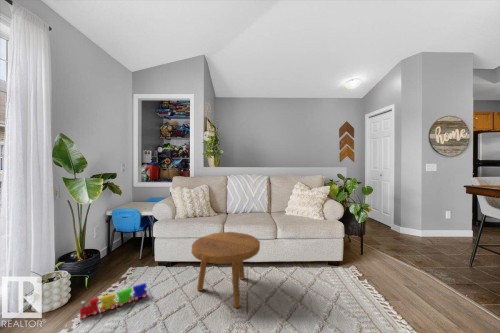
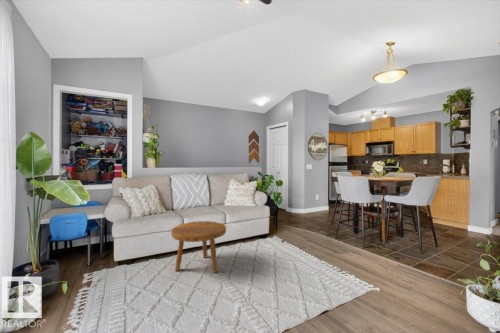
toy train: present [80,283,147,319] -> none [78,274,133,313]

